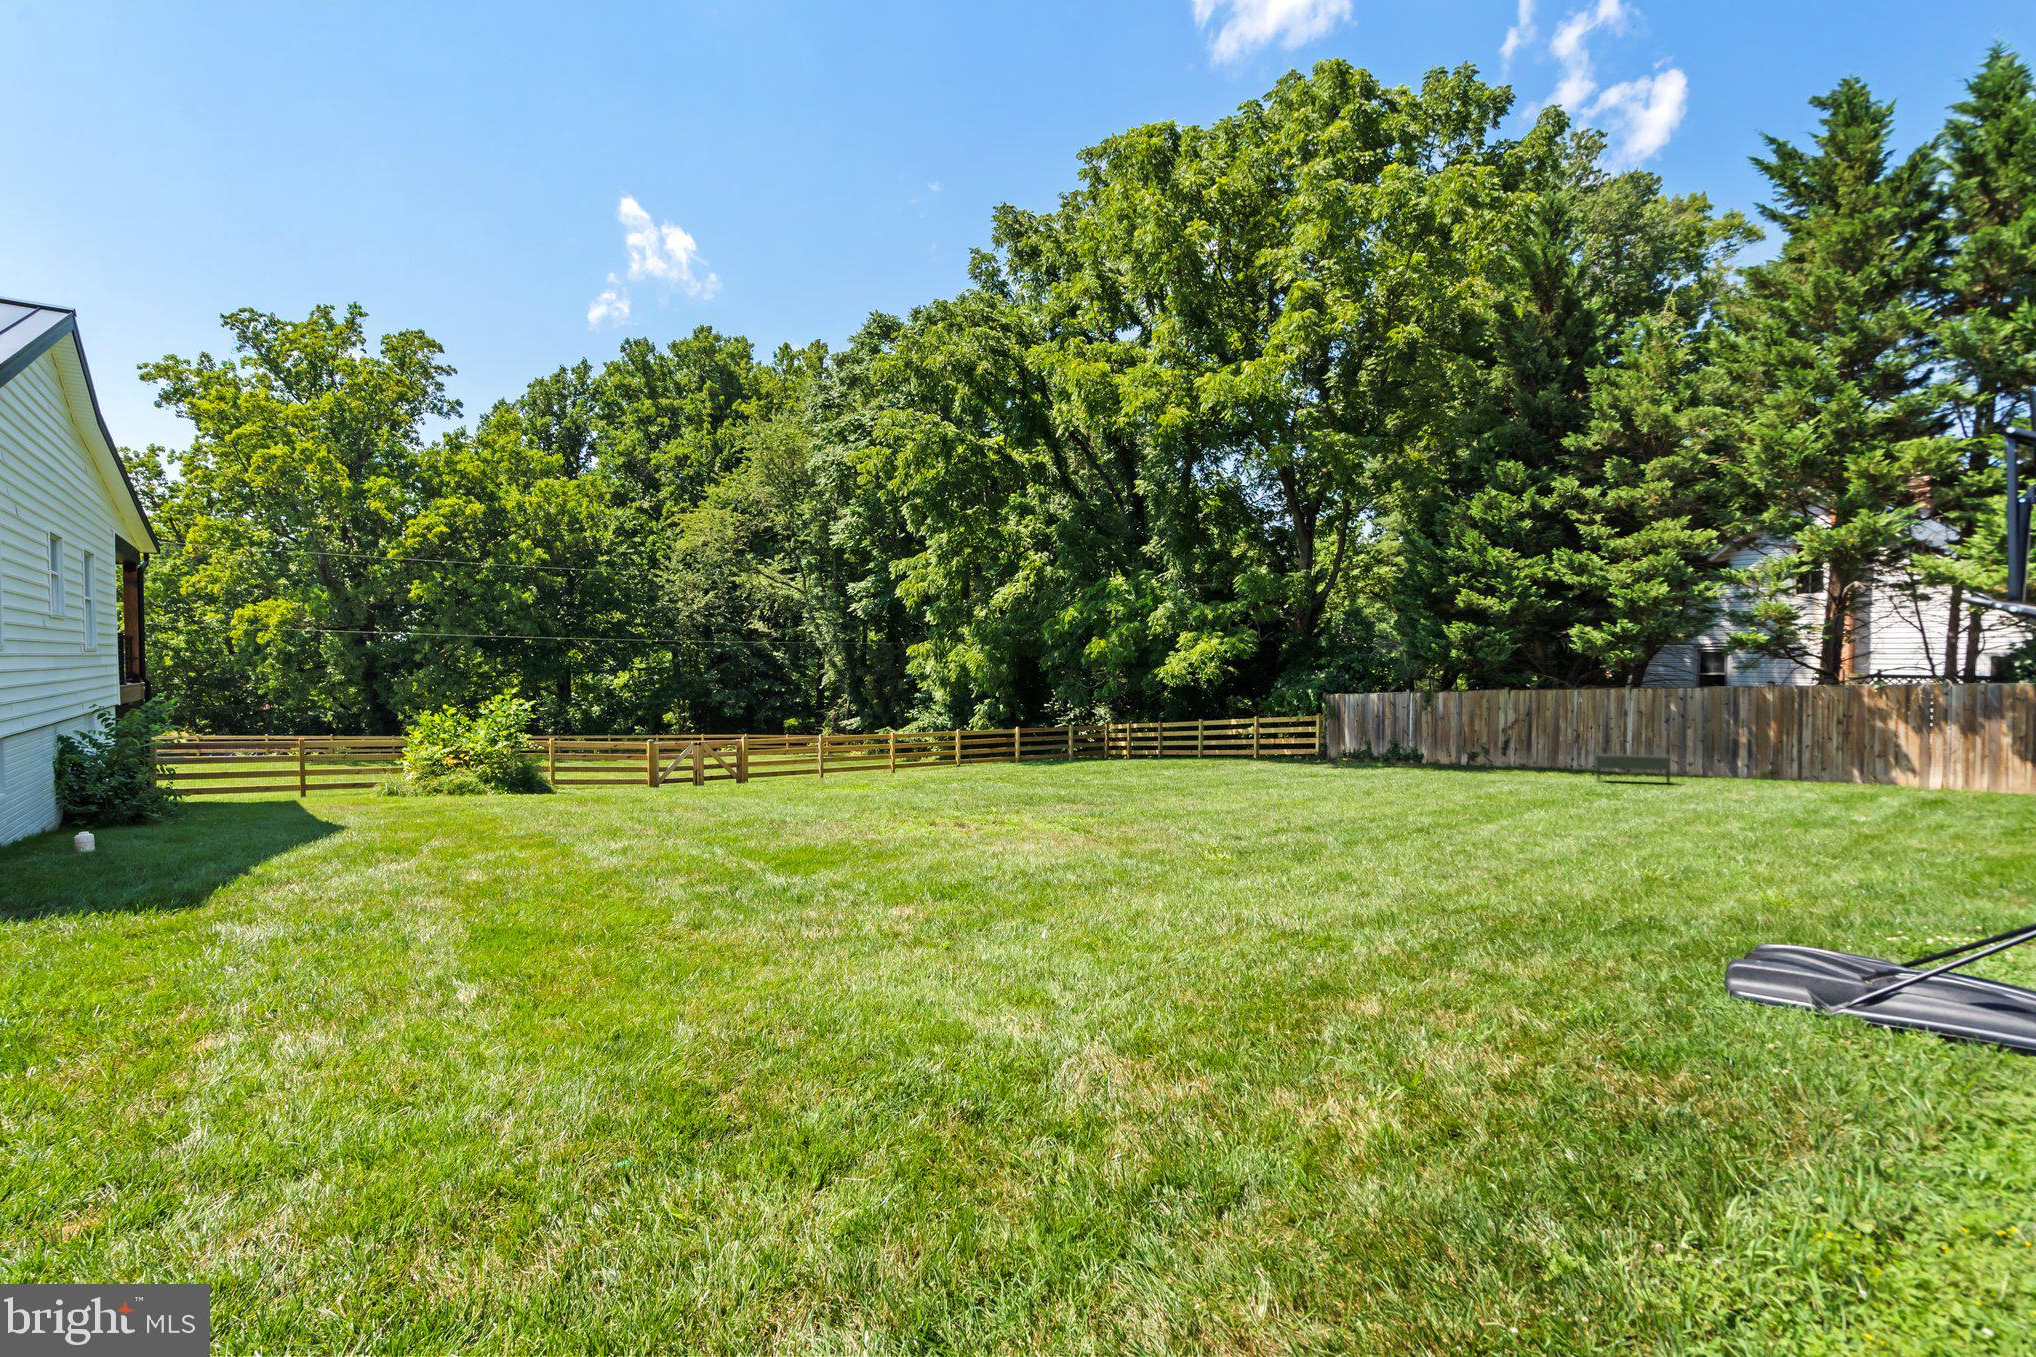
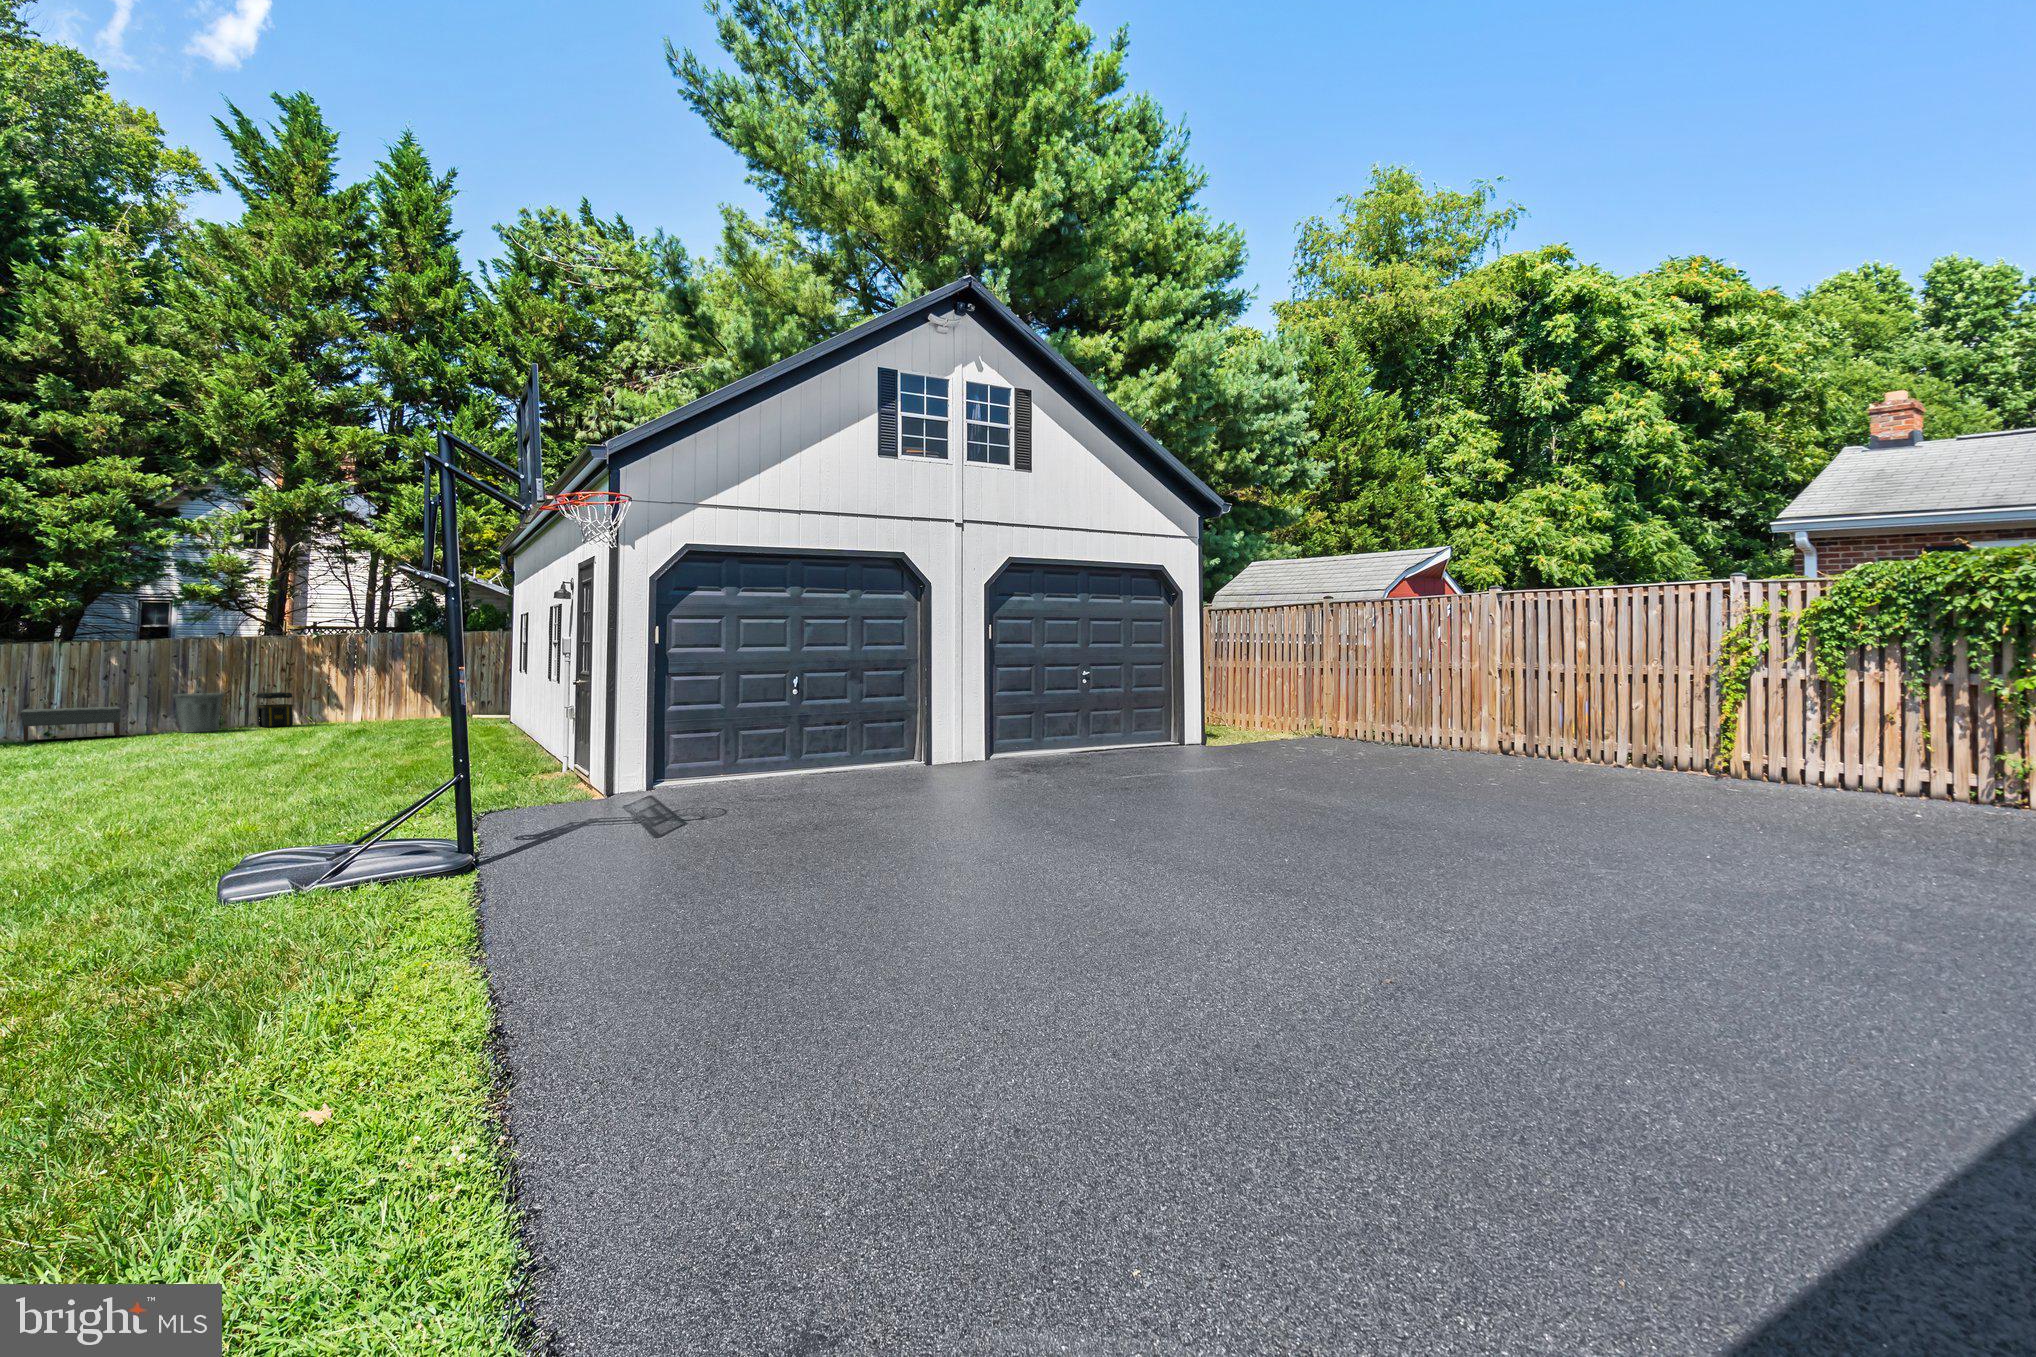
trash can: none [1717,743,1768,787] -> present [173,690,225,733]
toolbox: none [1803,749,1847,789] -> present [256,692,293,727]

